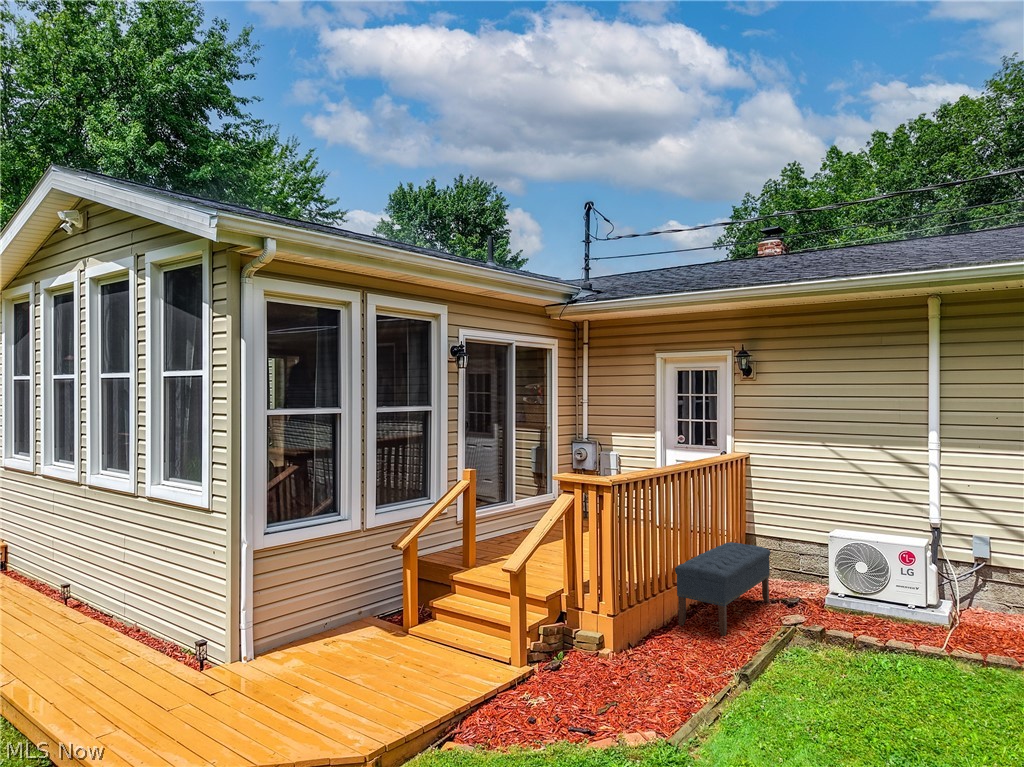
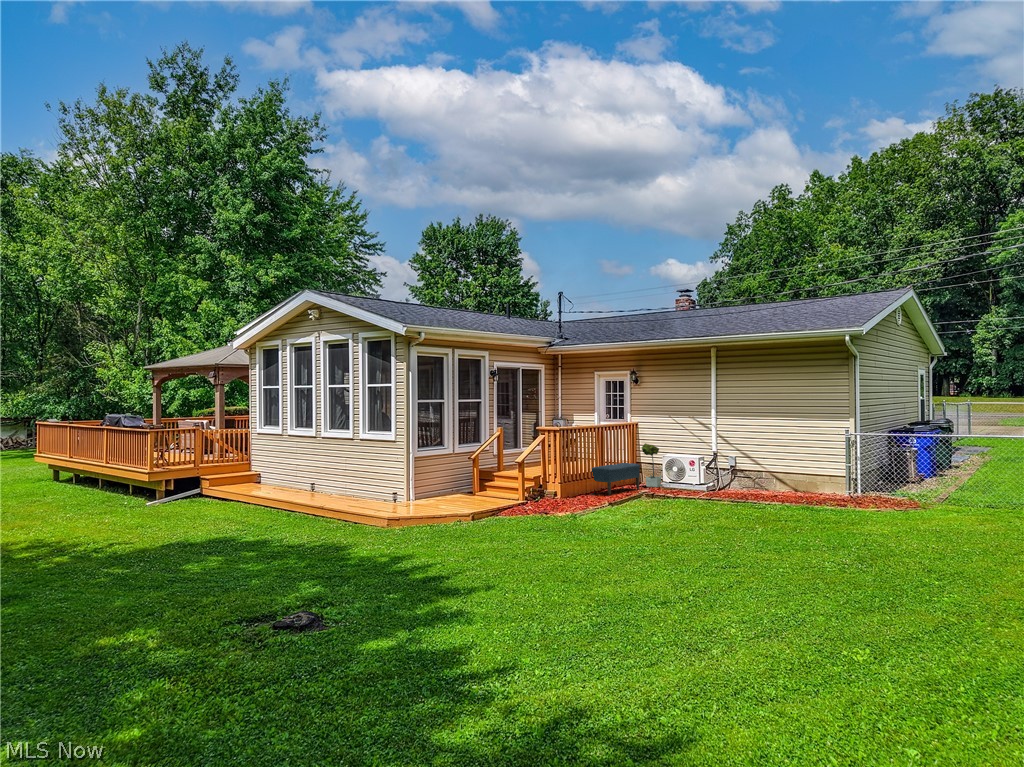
potted tree: none [762,498,804,593] -> present [642,443,662,487]

